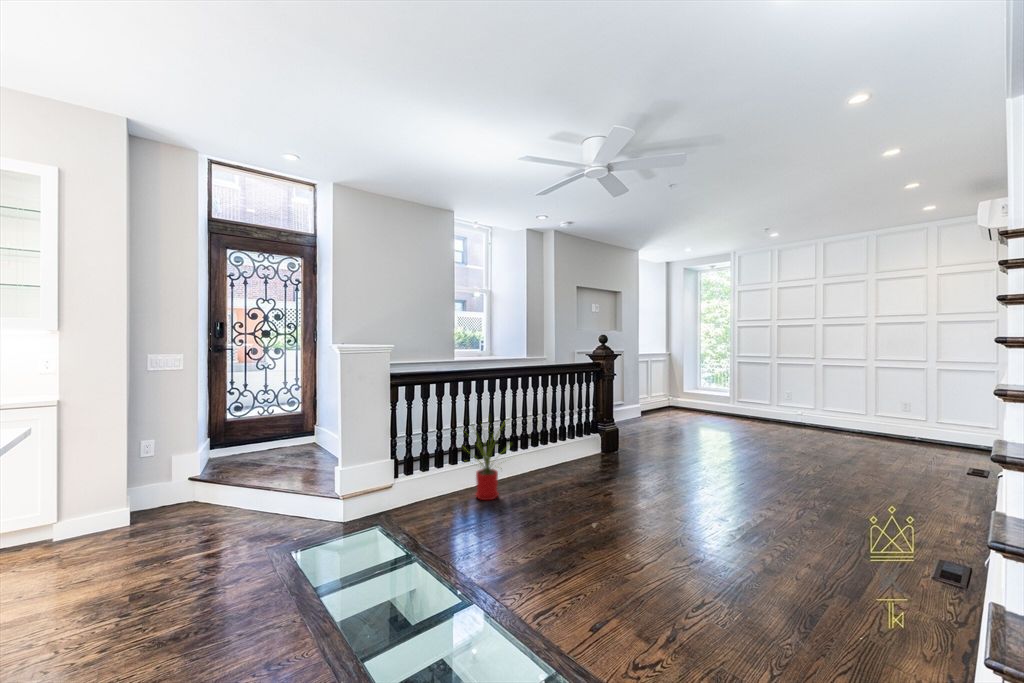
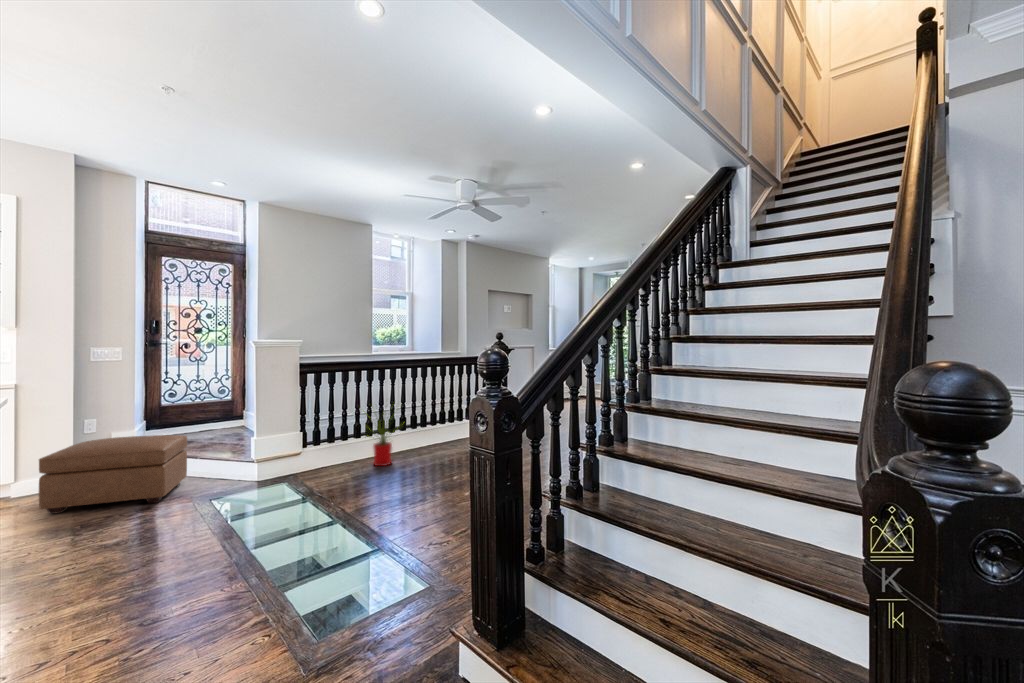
ottoman: none [78,464,259,574] -> present [39,435,187,514]

